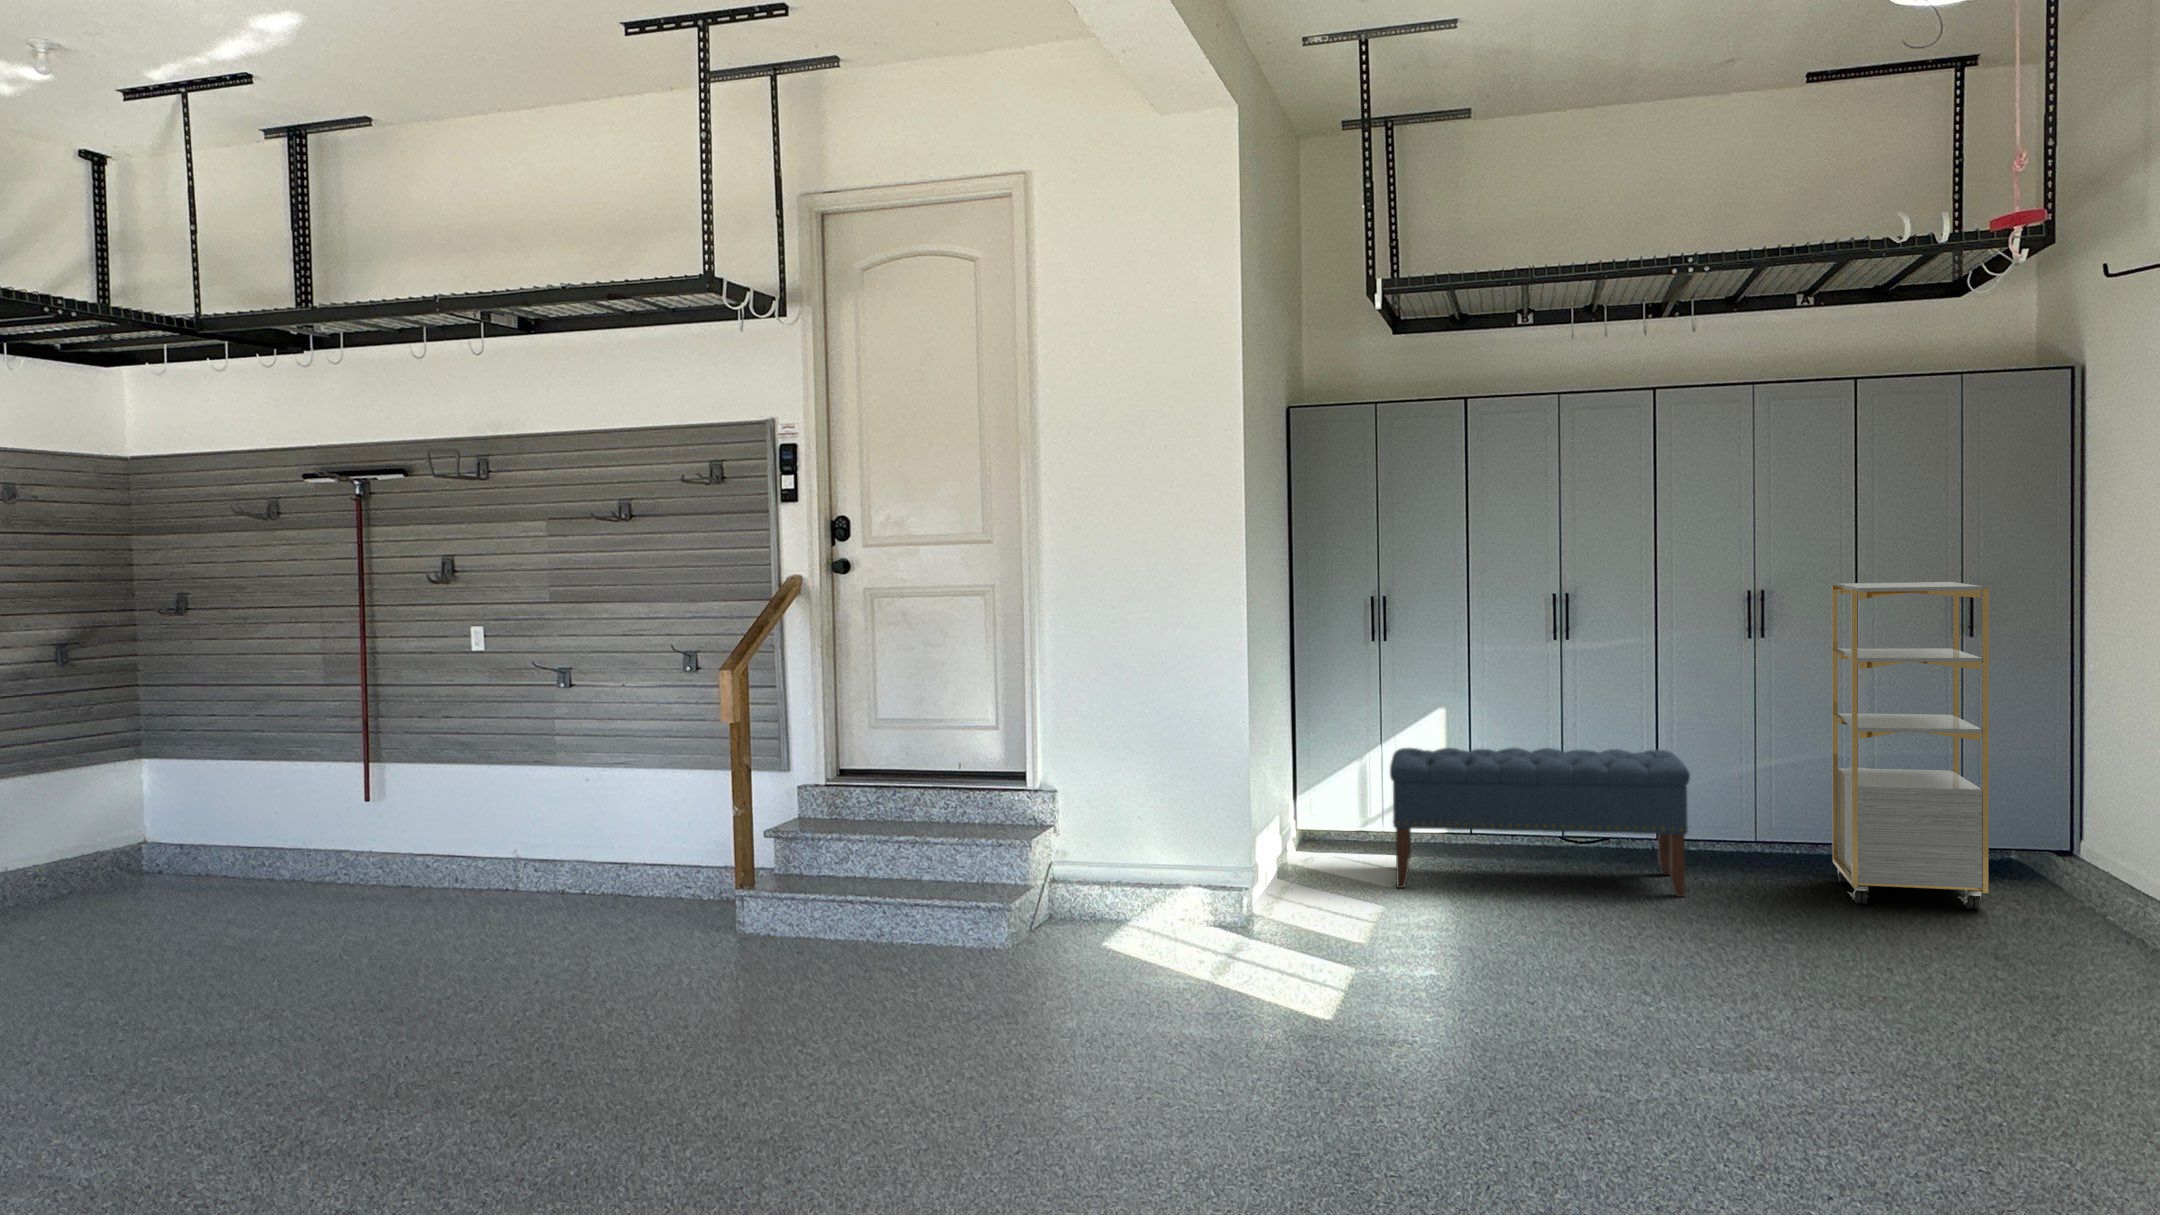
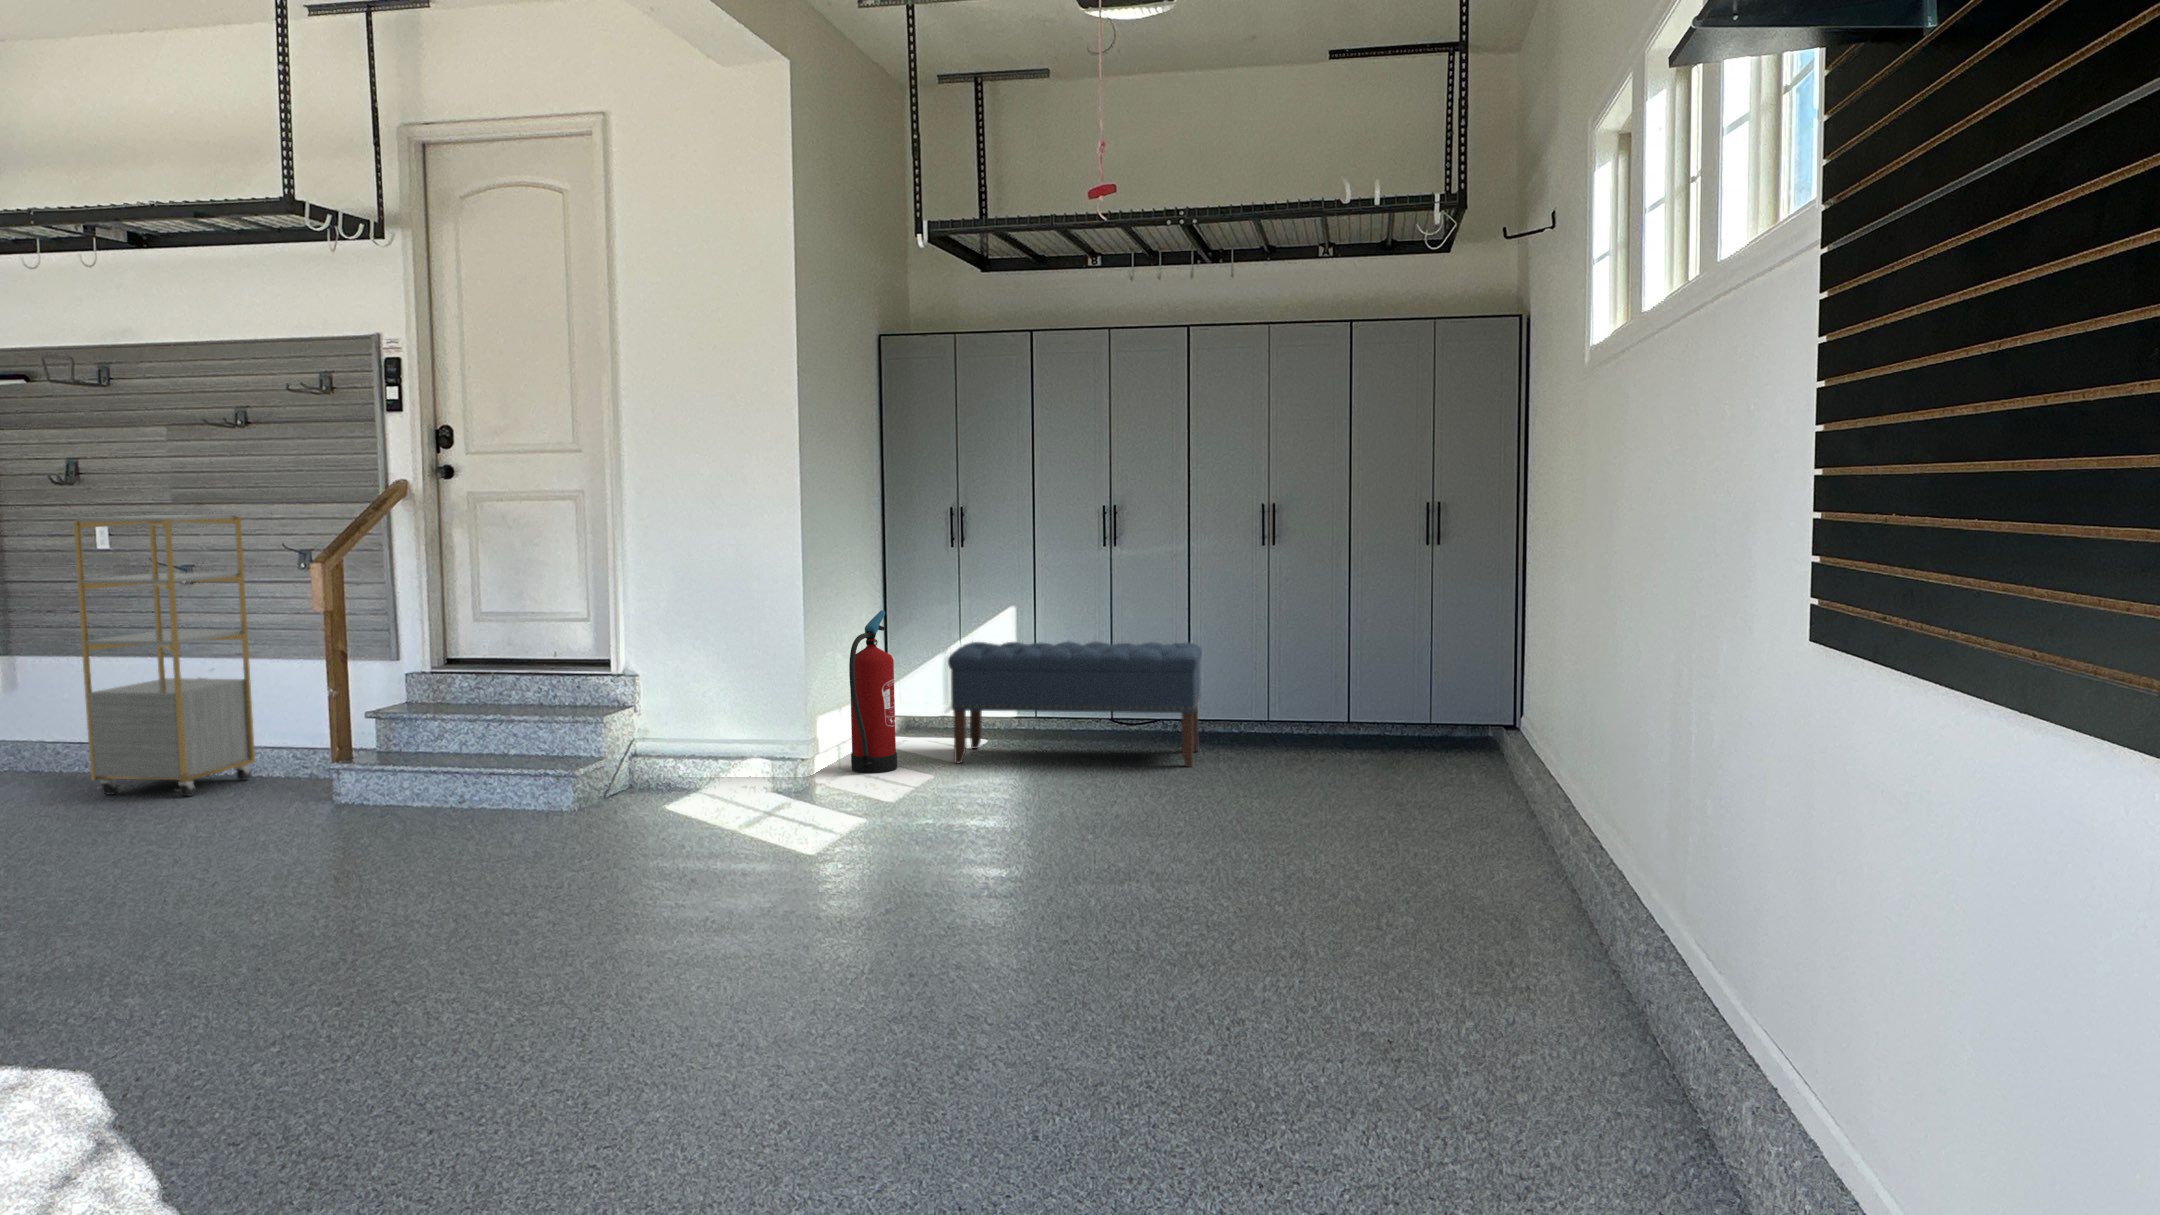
shelving unit: present [1832,582,1989,909] -> present [73,515,255,796]
fire extinguisher: none [1282,715,1335,900] -> present [849,611,897,773]

